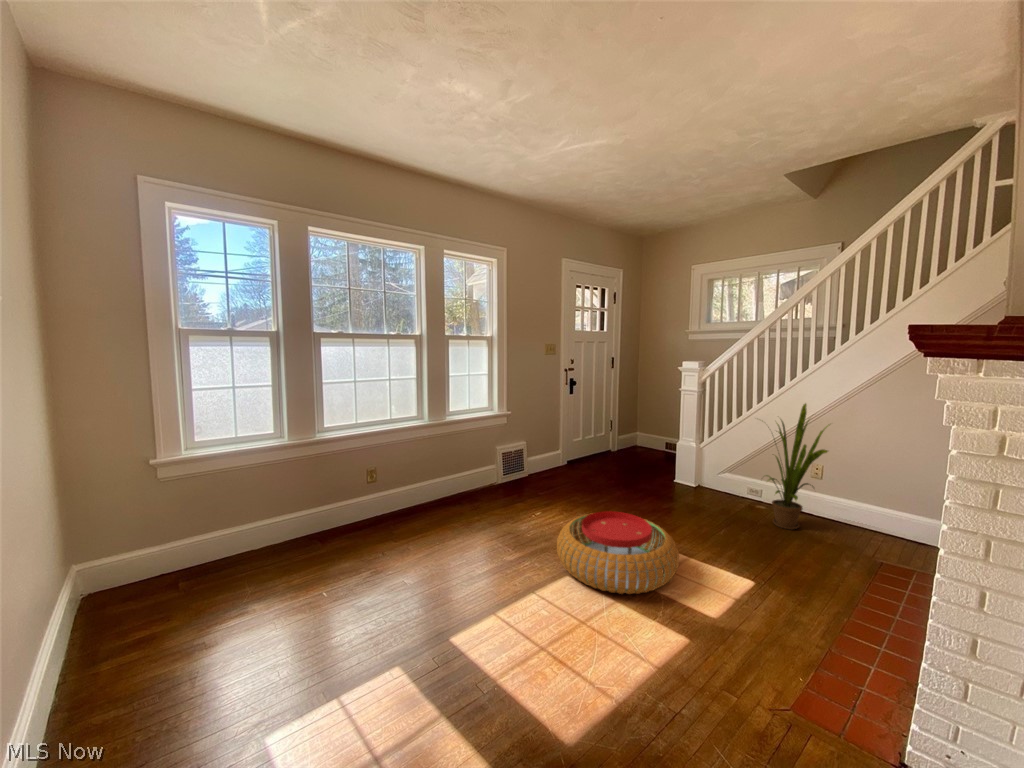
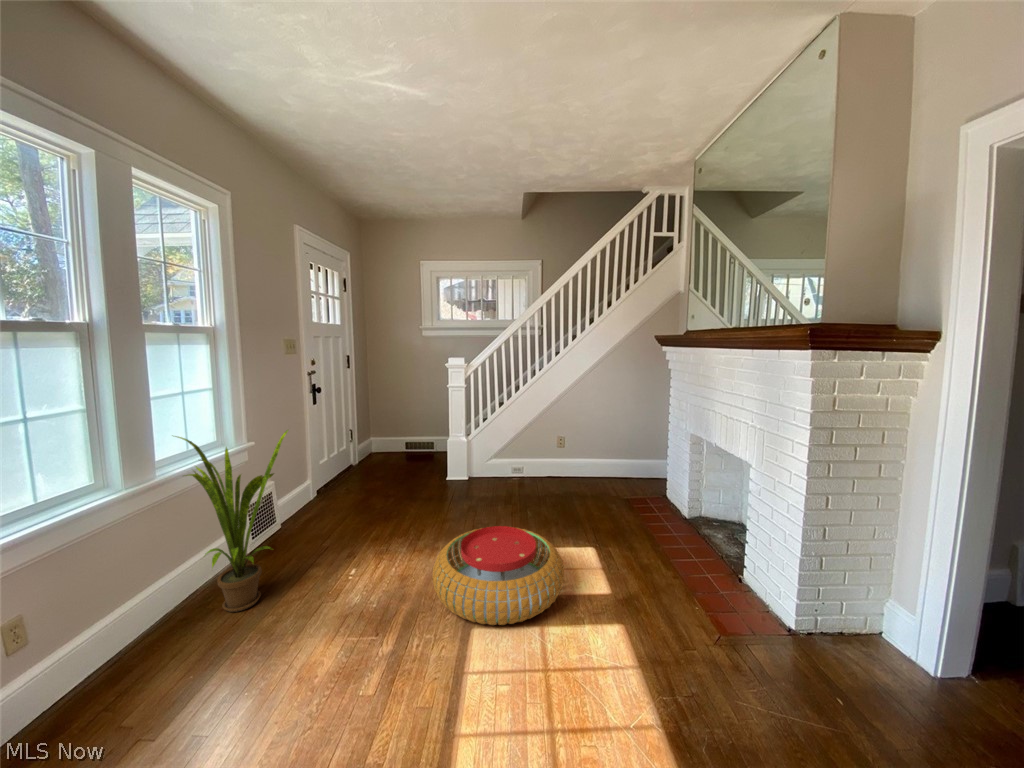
house plant: present [766,404,828,530] -> present [175,430,288,612]

